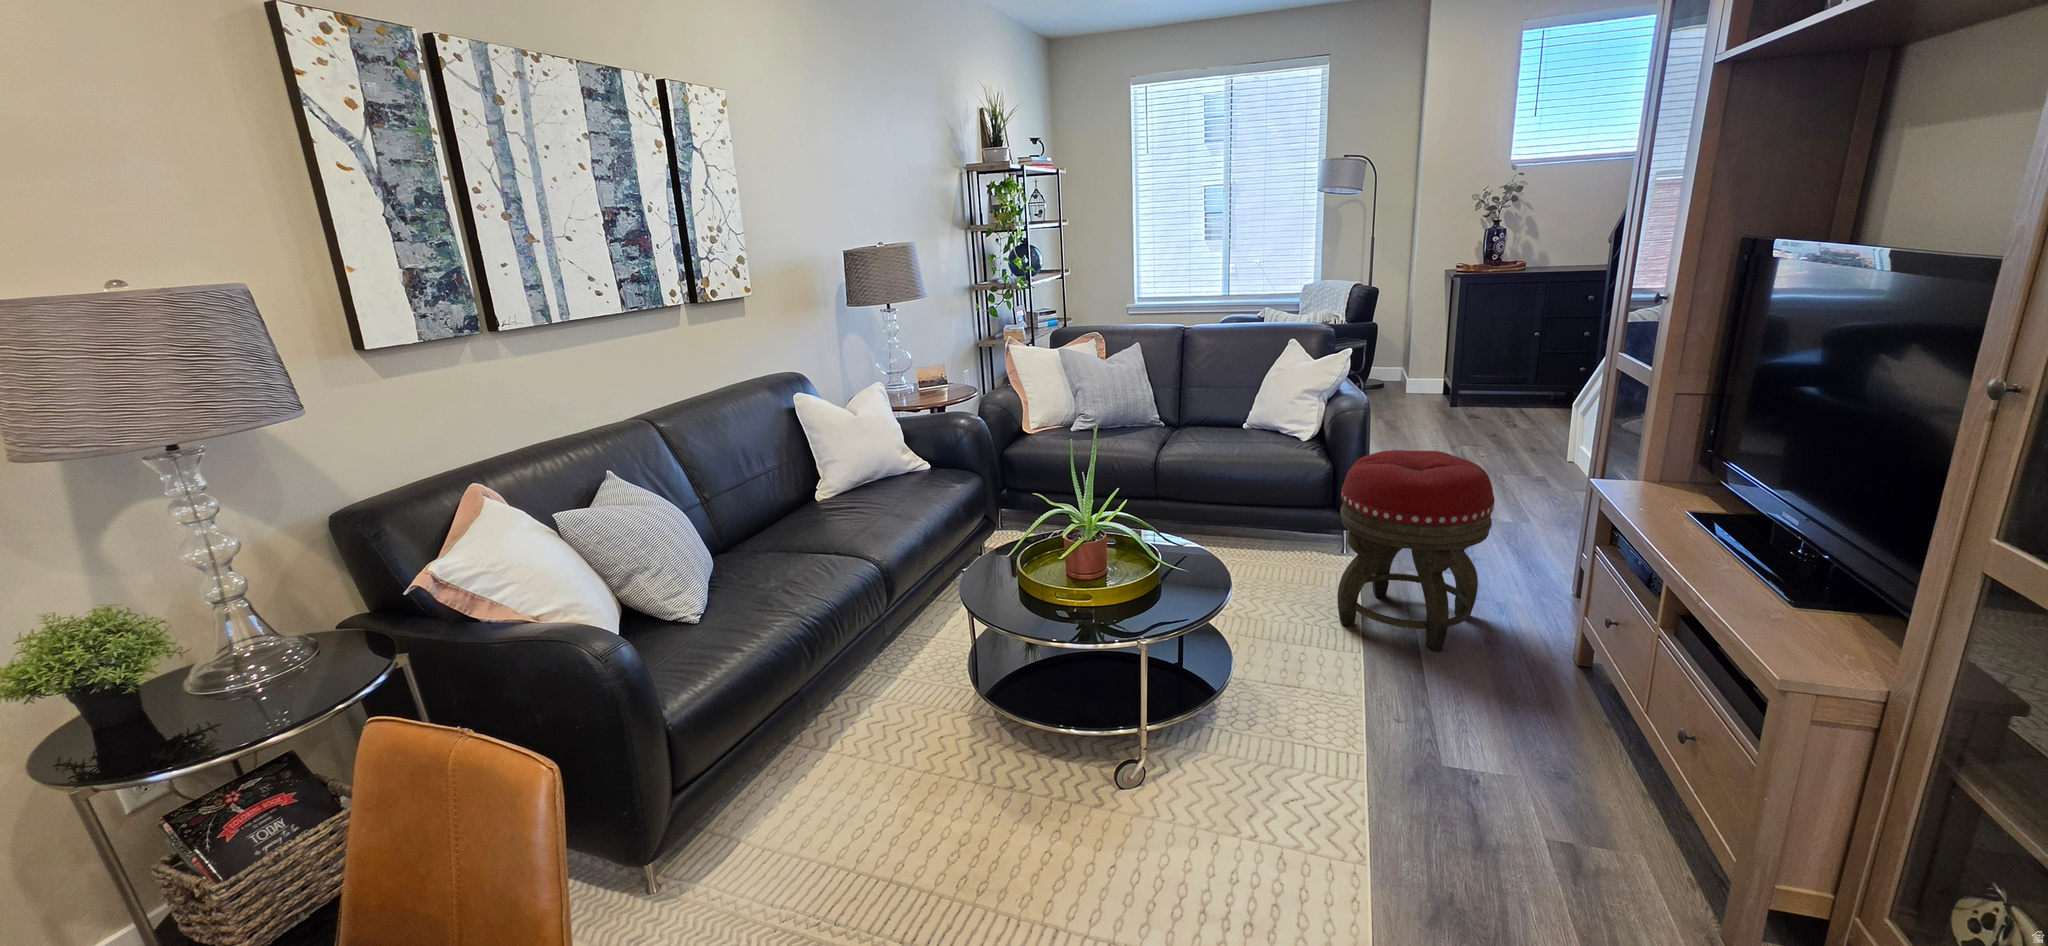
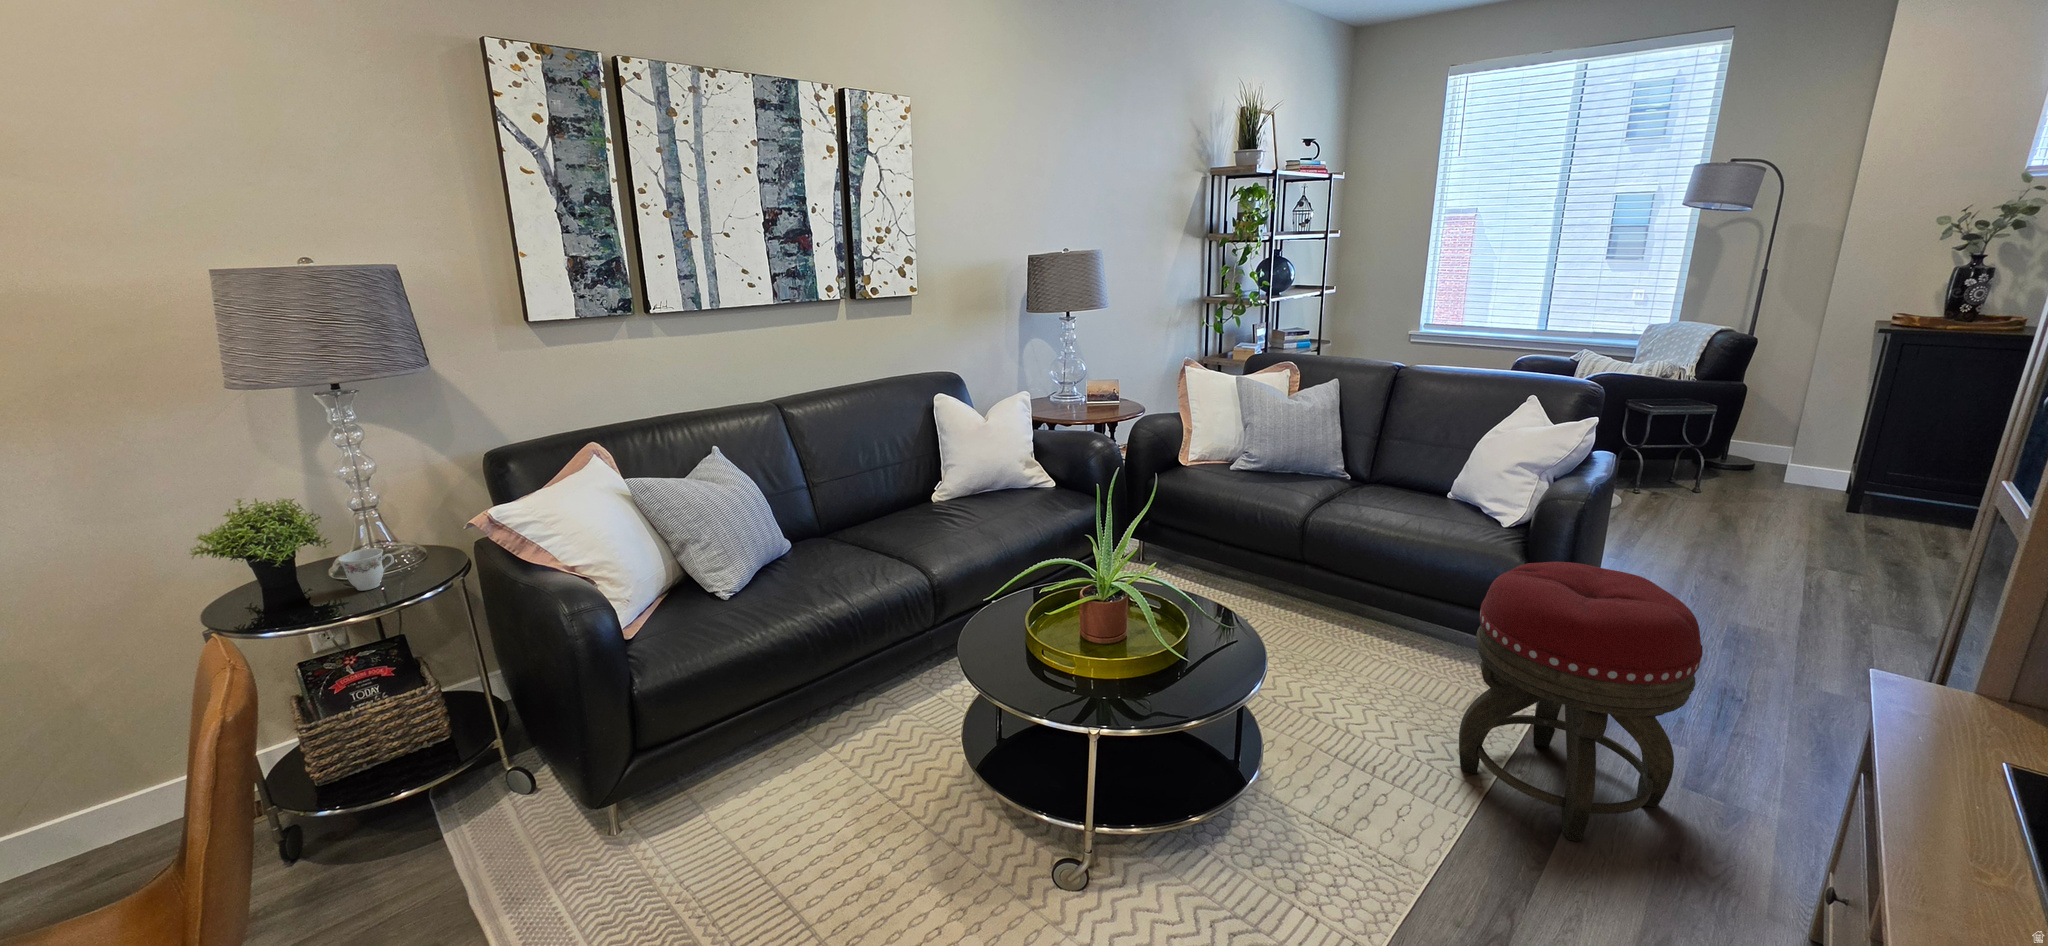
teacup: none [237,638,309,694] -> present [337,548,394,591]

